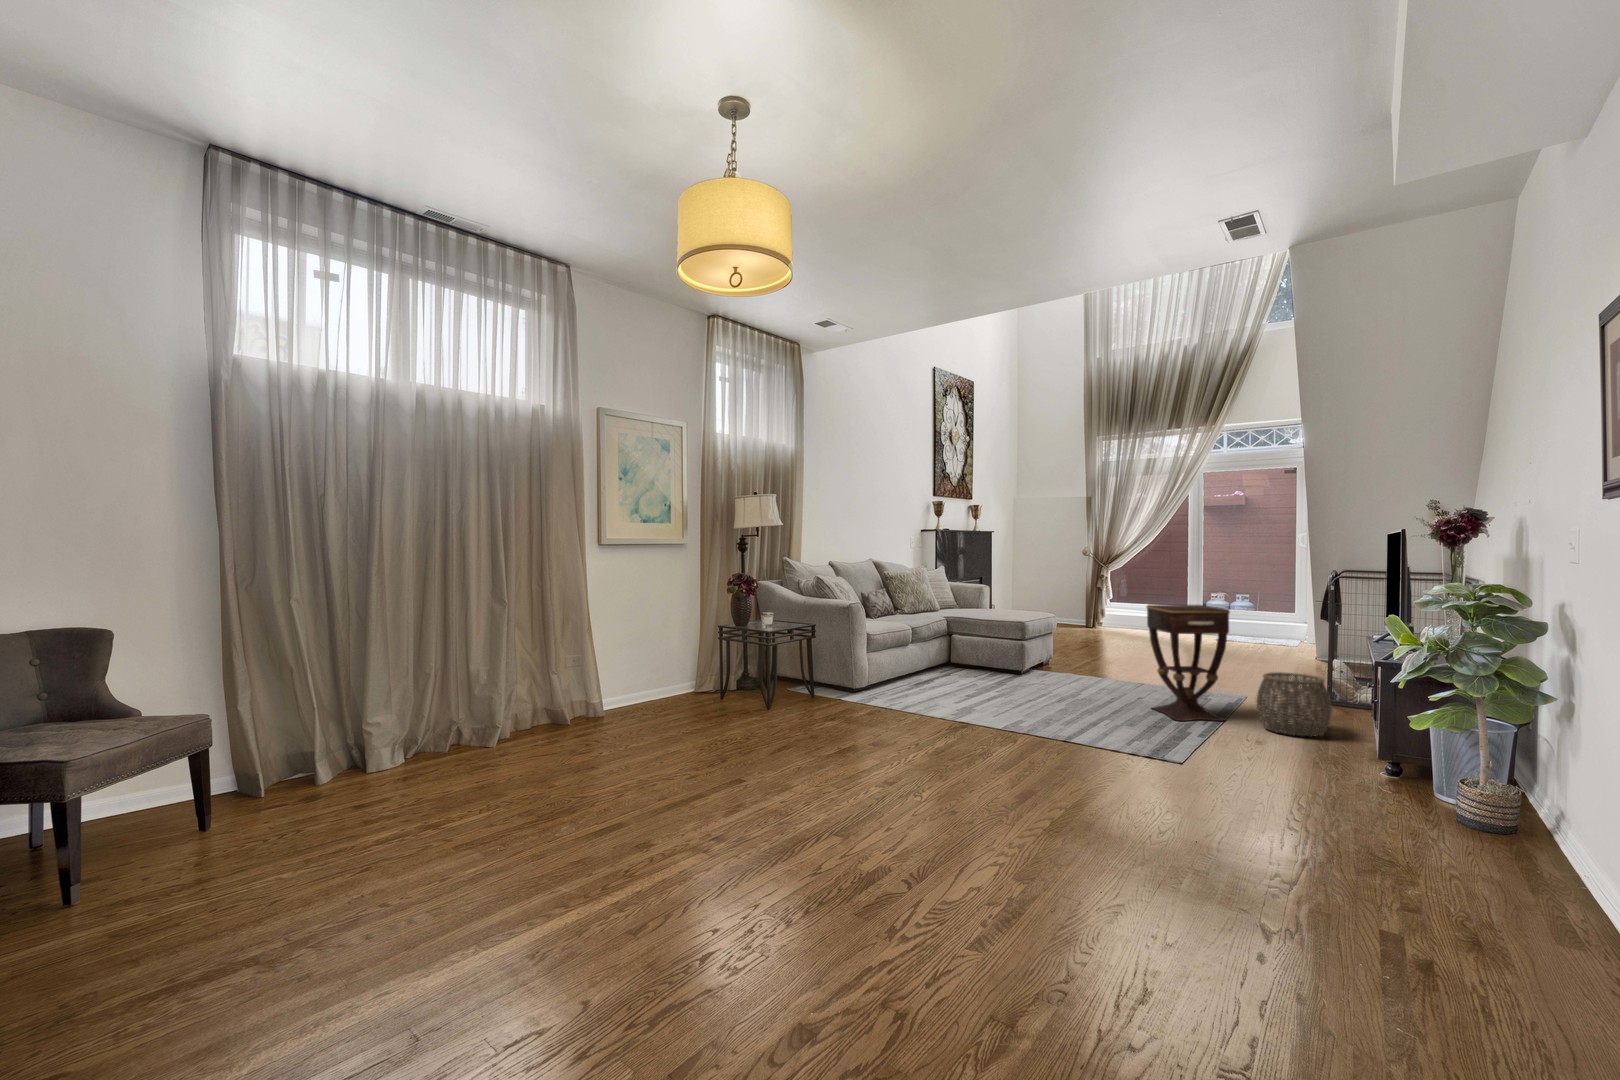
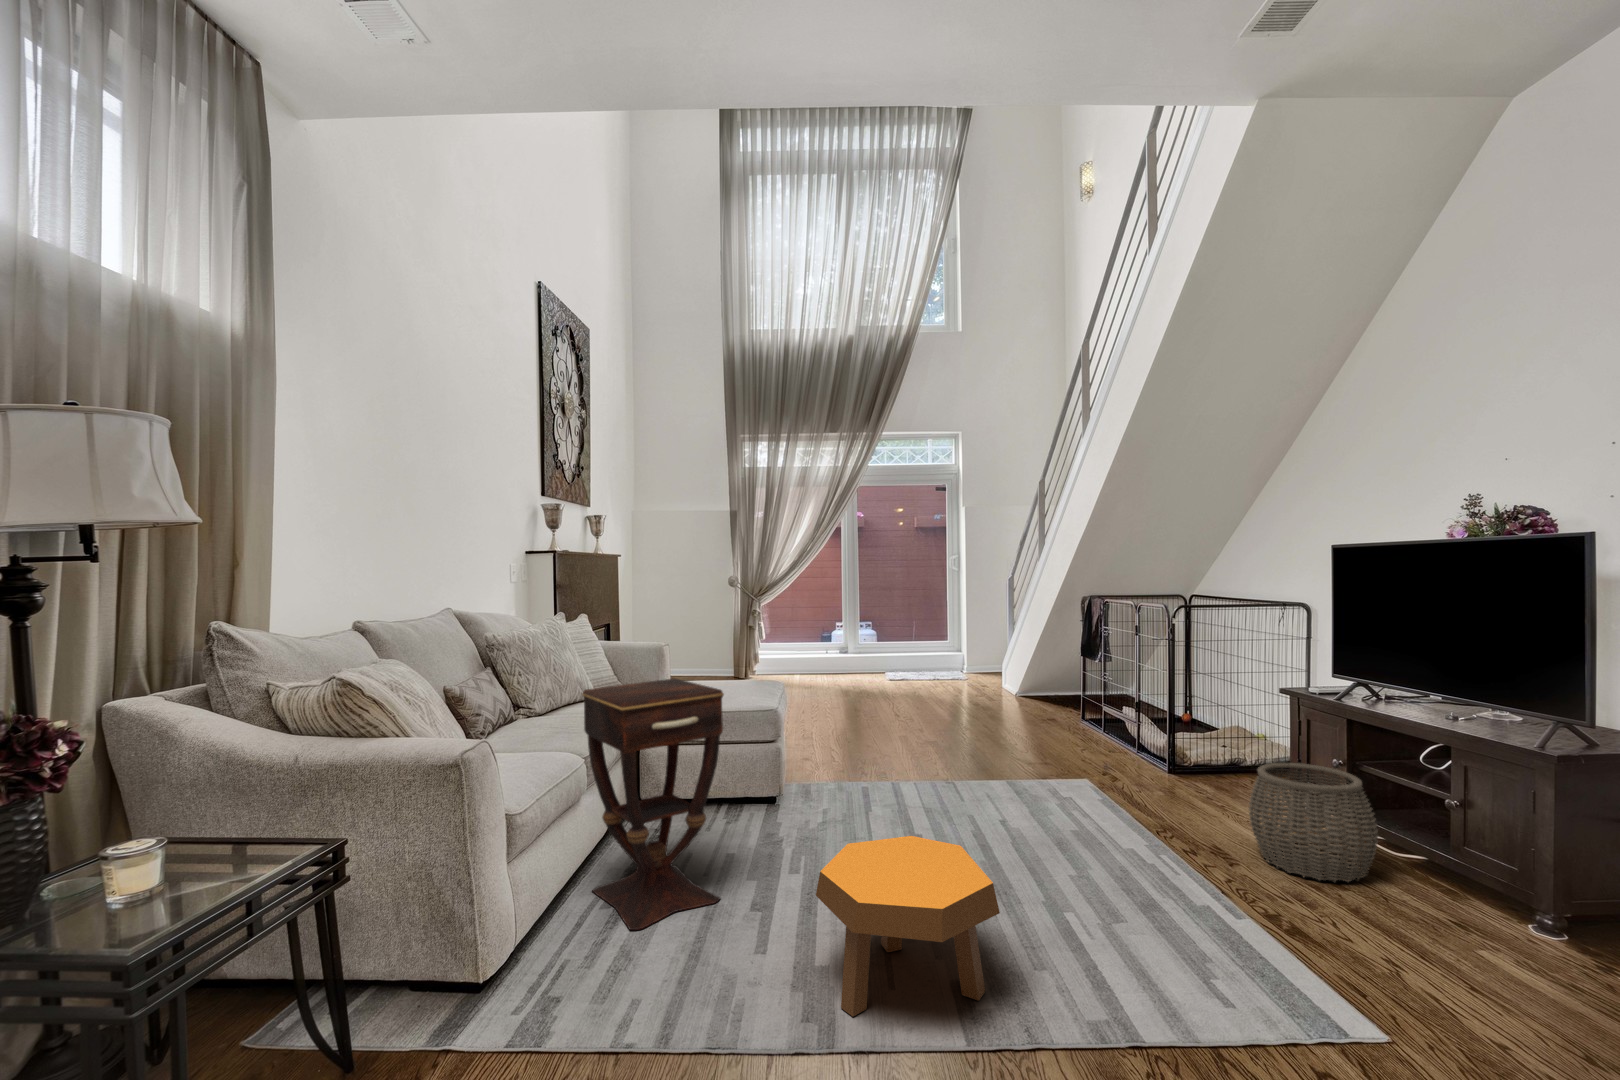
side table: present [1146,605,1230,721] -> present [582,678,724,930]
footstool: none [970,665,1044,721] -> present [816,836,1000,1016]

